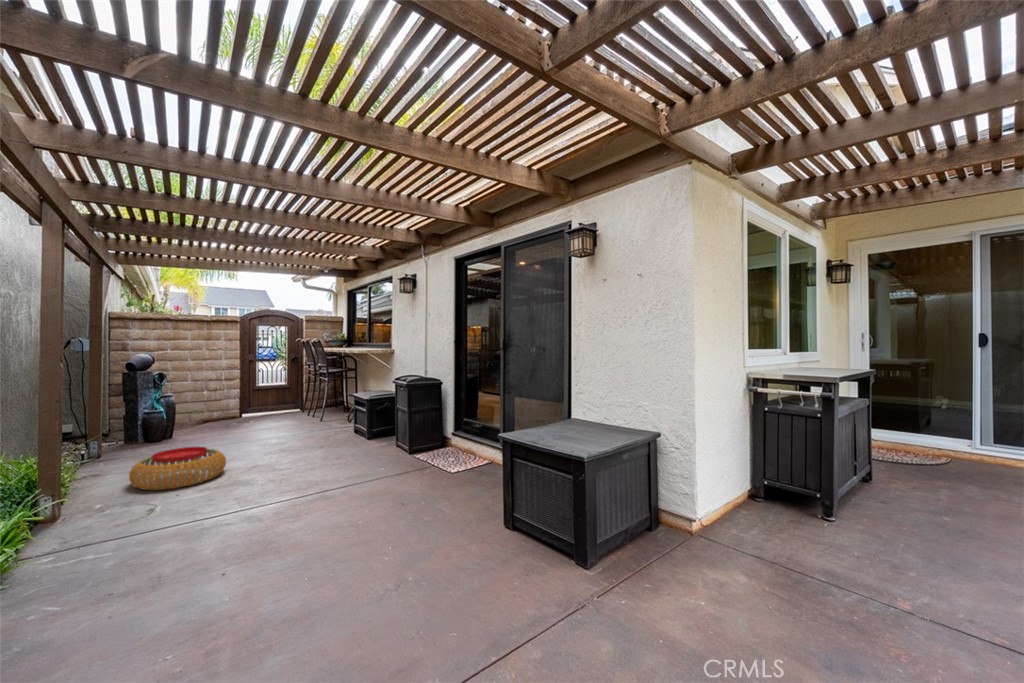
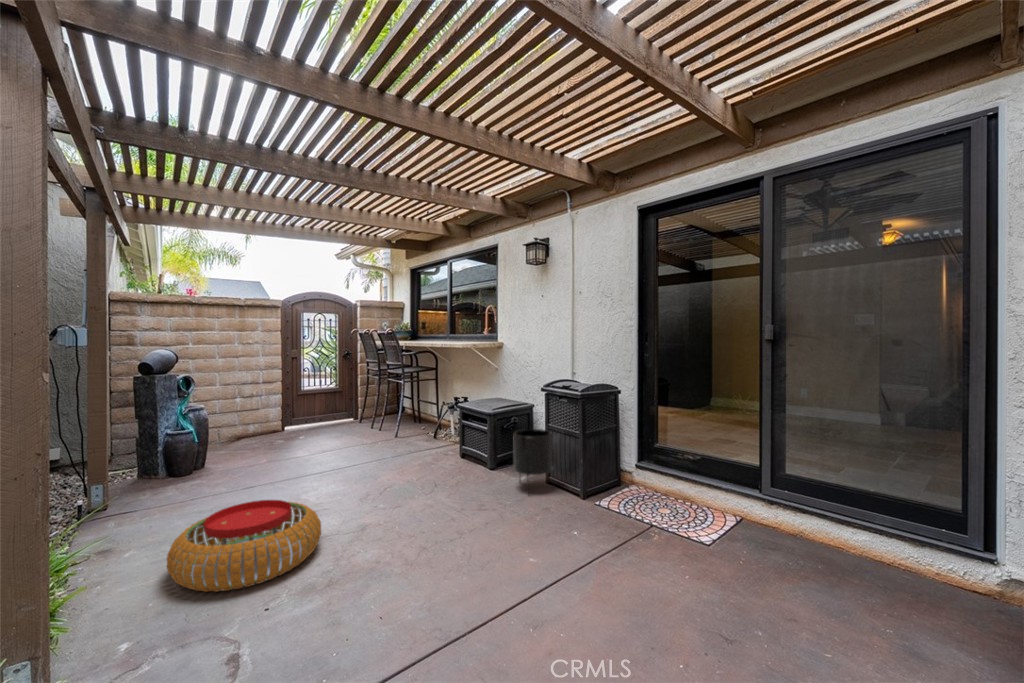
planter: none [369,410,397,452] -> present [513,429,554,480]

